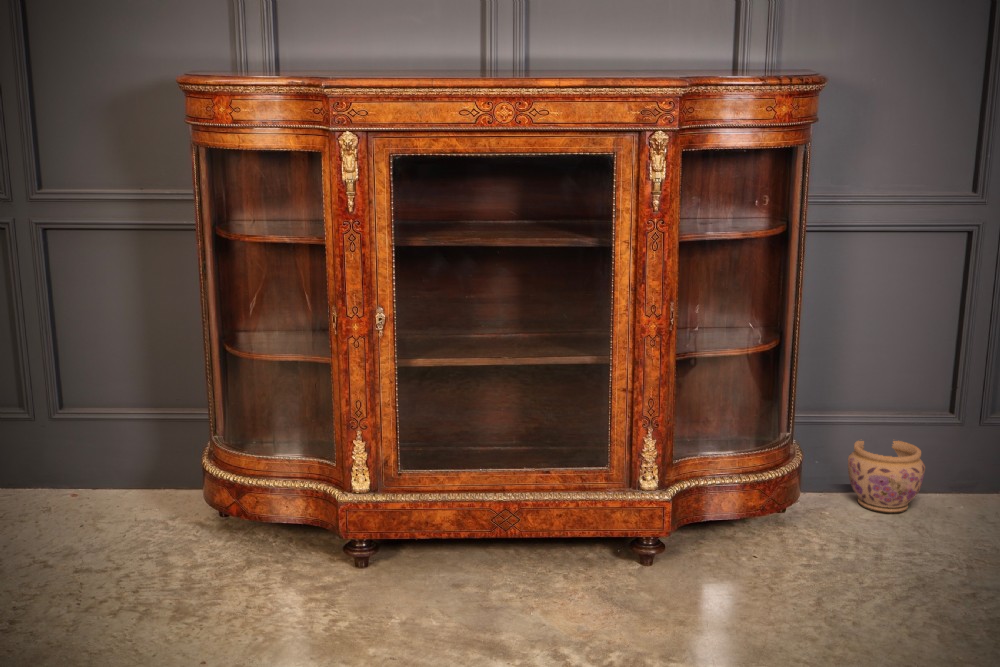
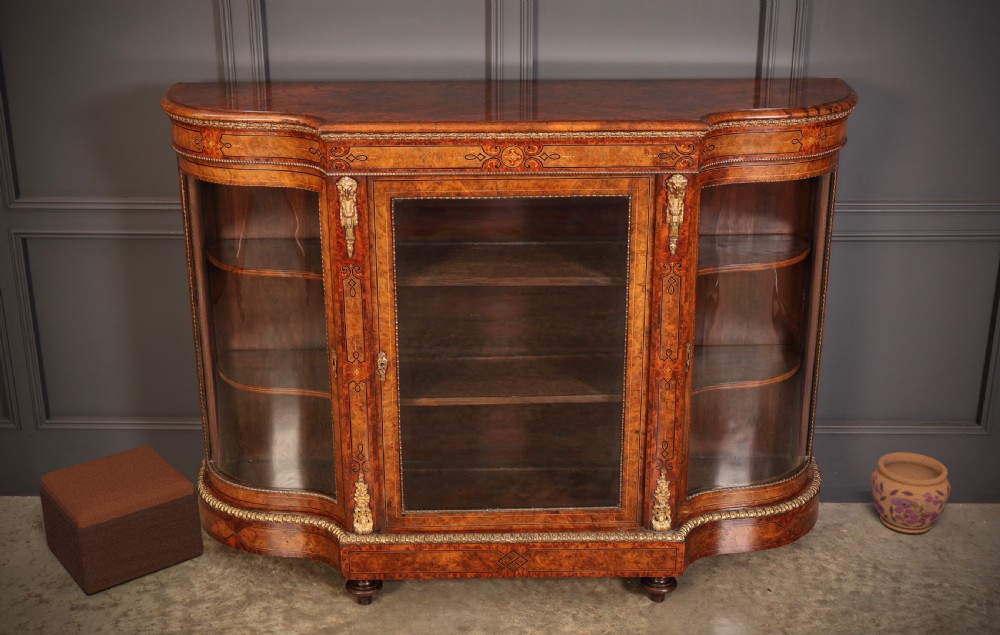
footstool: none [50,430,206,560] -> present [39,446,203,594]

